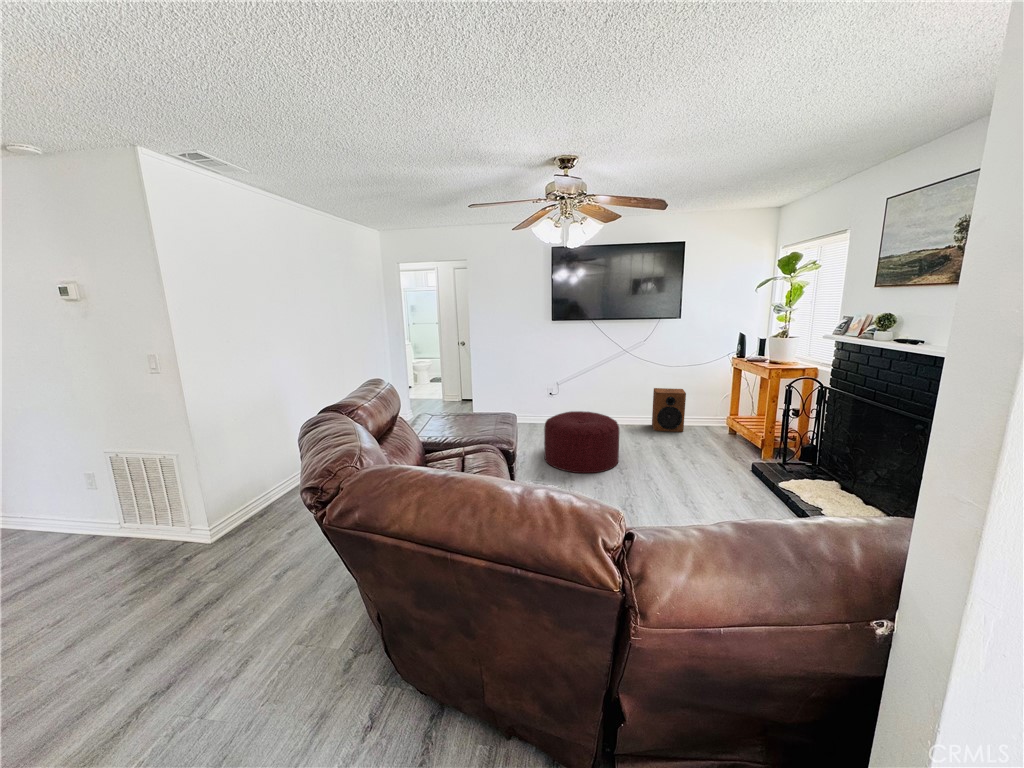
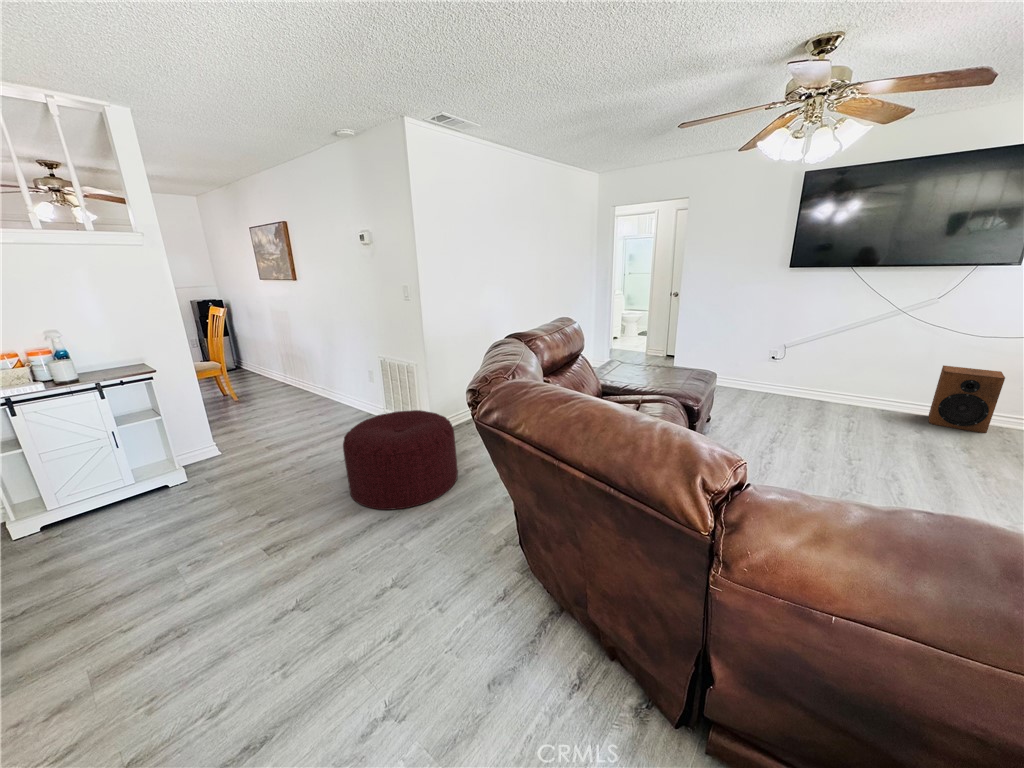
ottoman: present [544,411,619,473] -> present [343,410,458,510]

